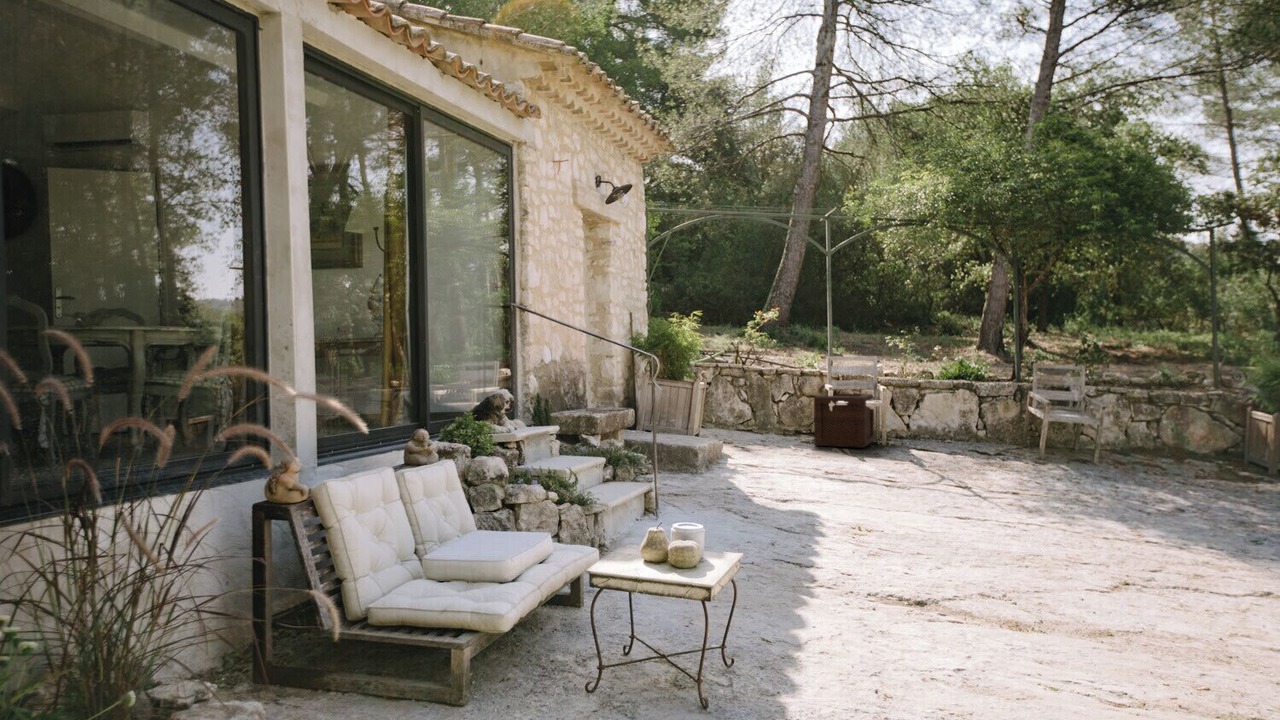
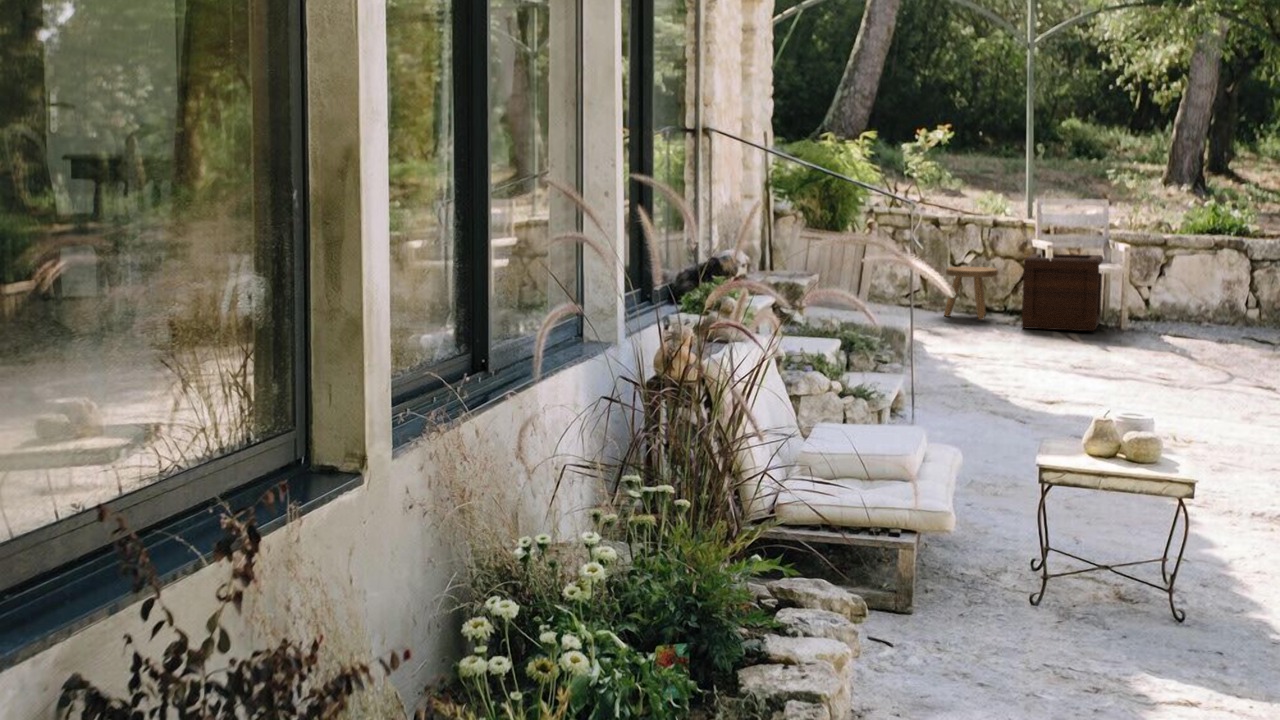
stool: none [766,403,801,440] -> present [944,267,998,320]

